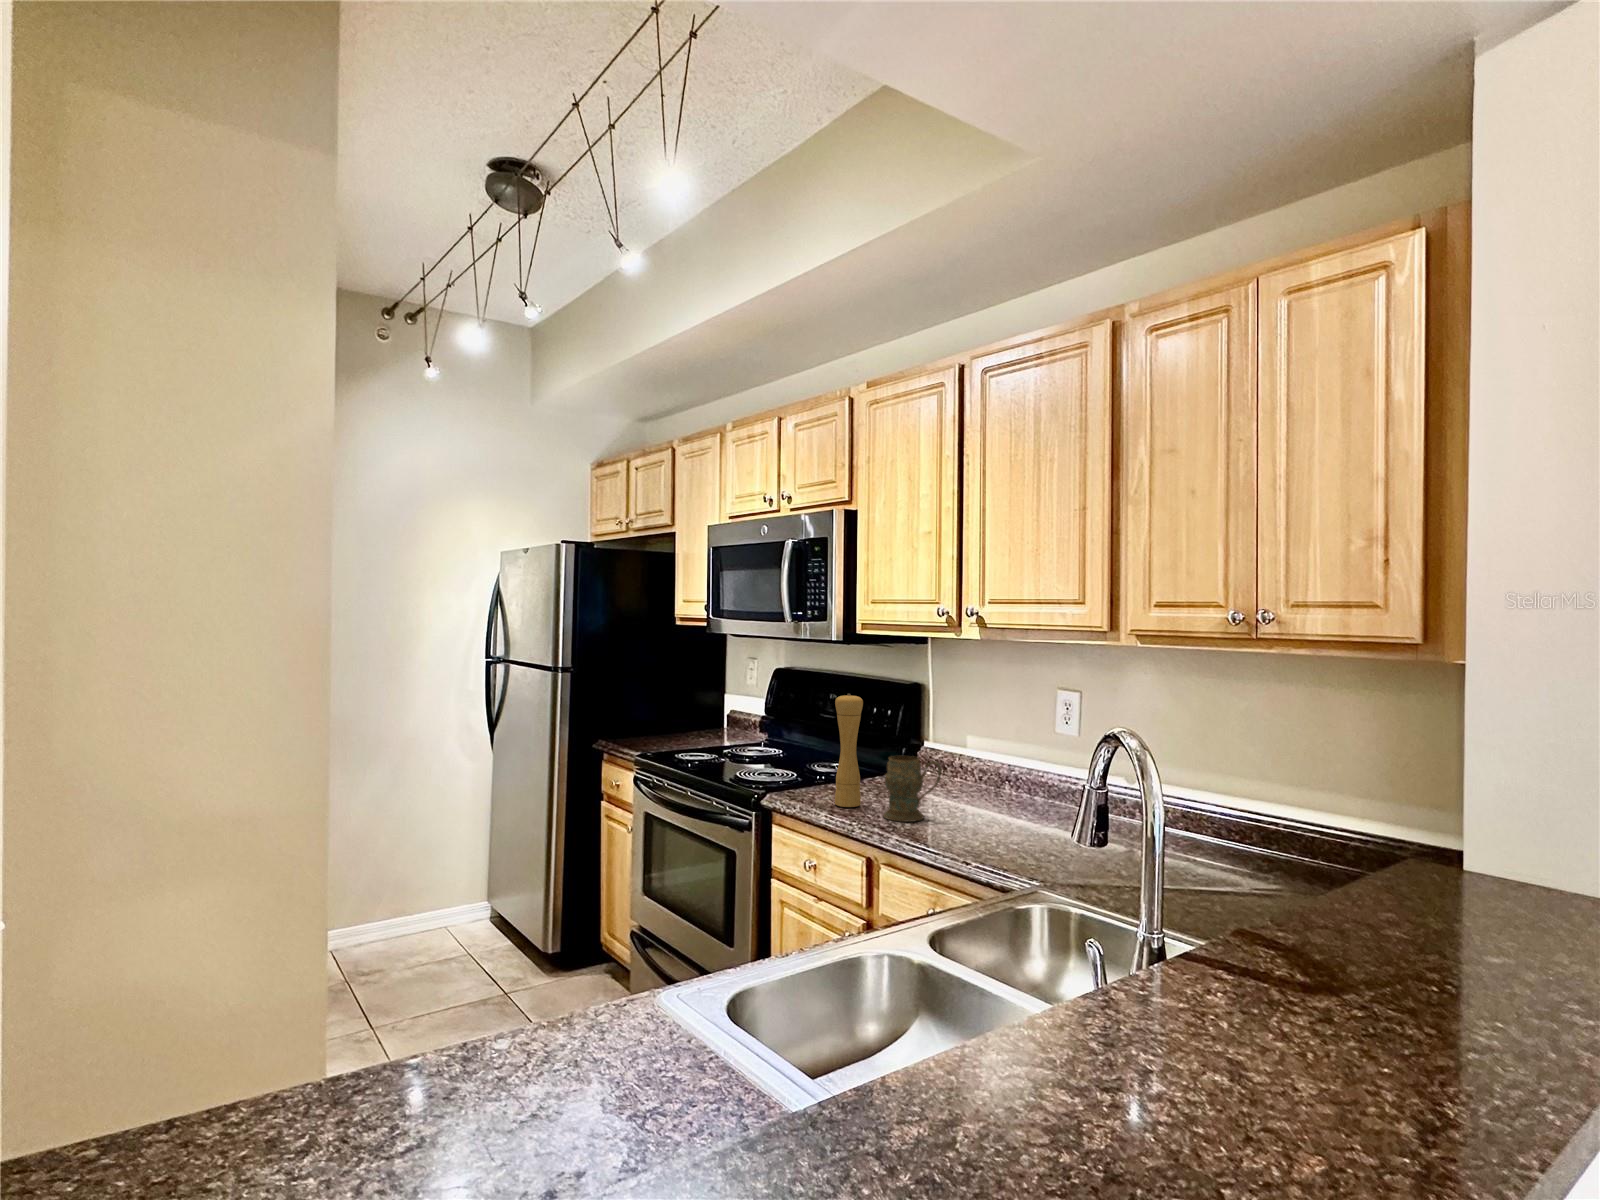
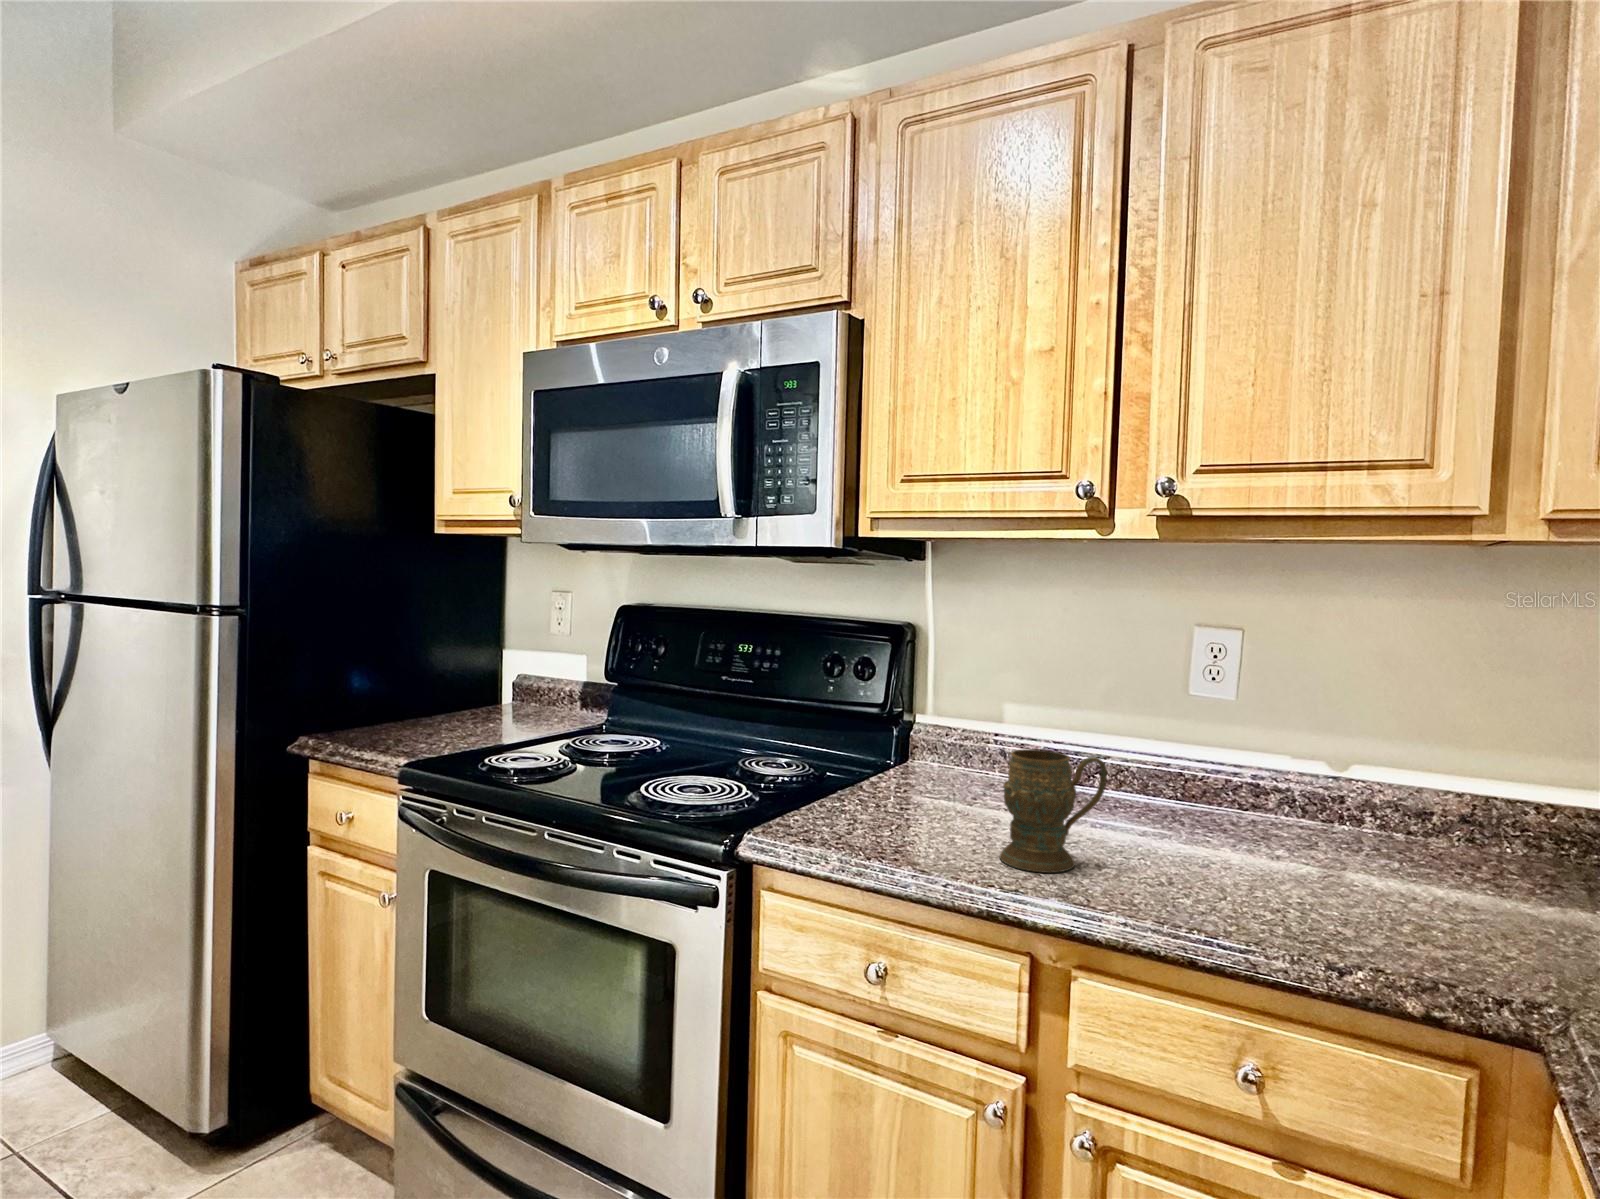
pepper mill: present [835,694,863,807] -> none [887,641,942,849]

